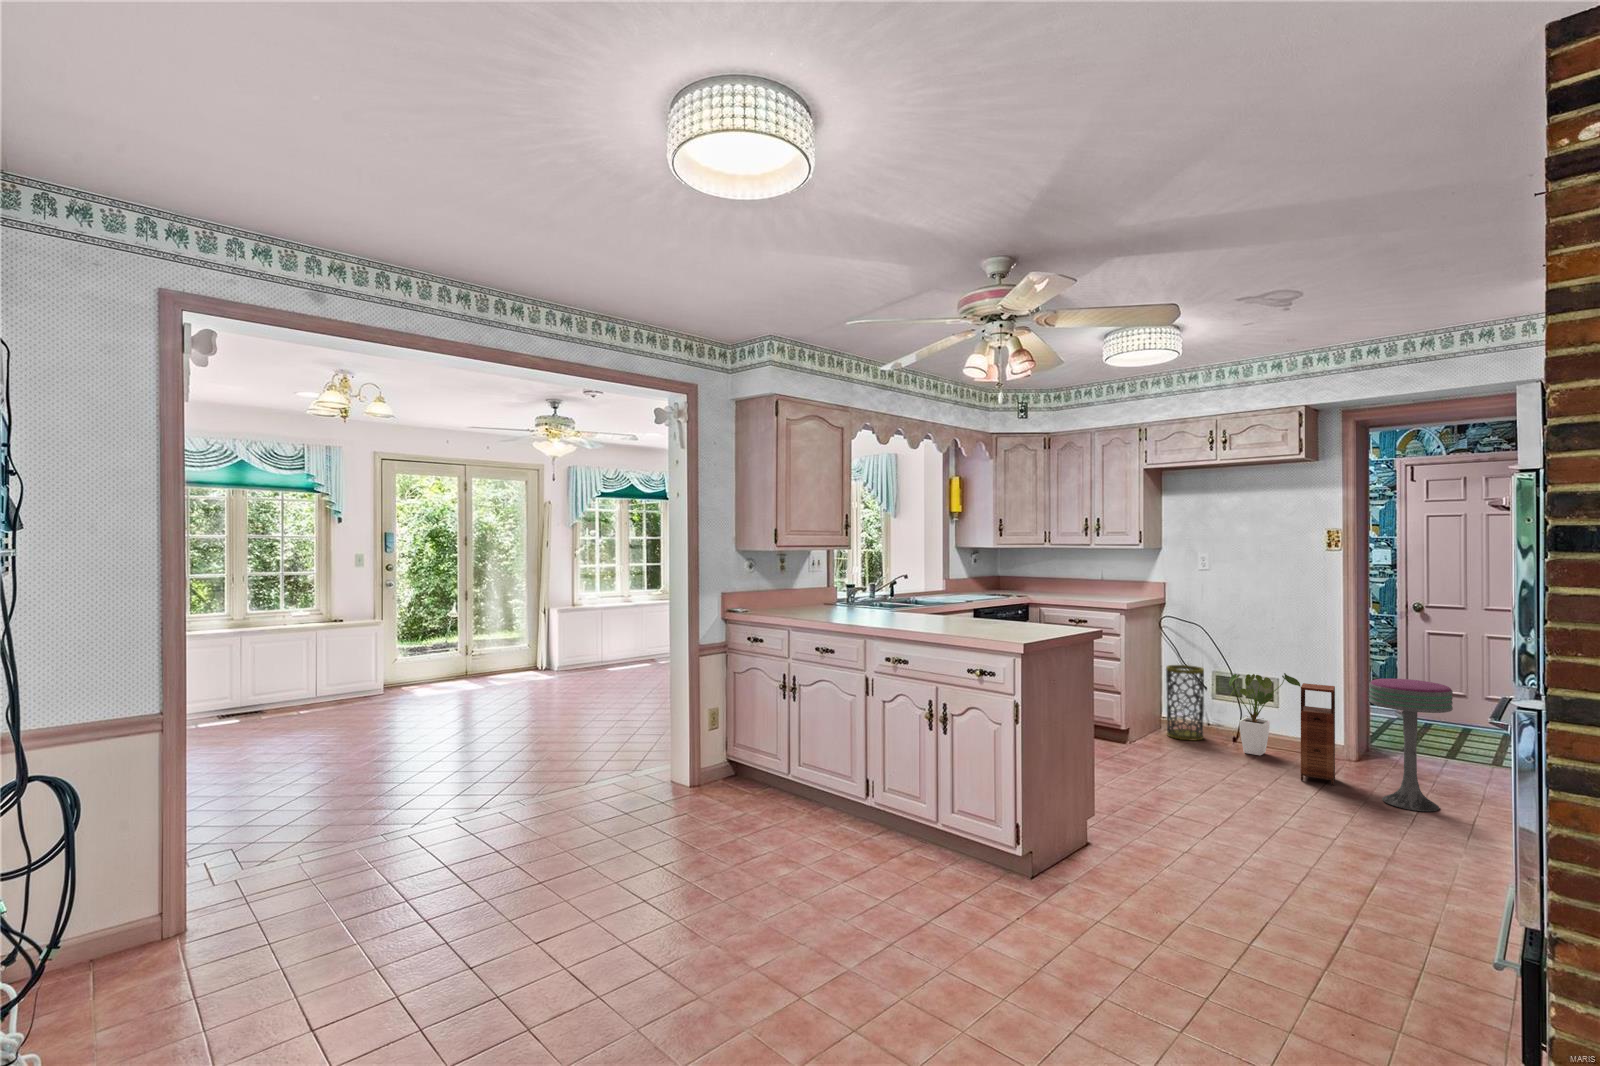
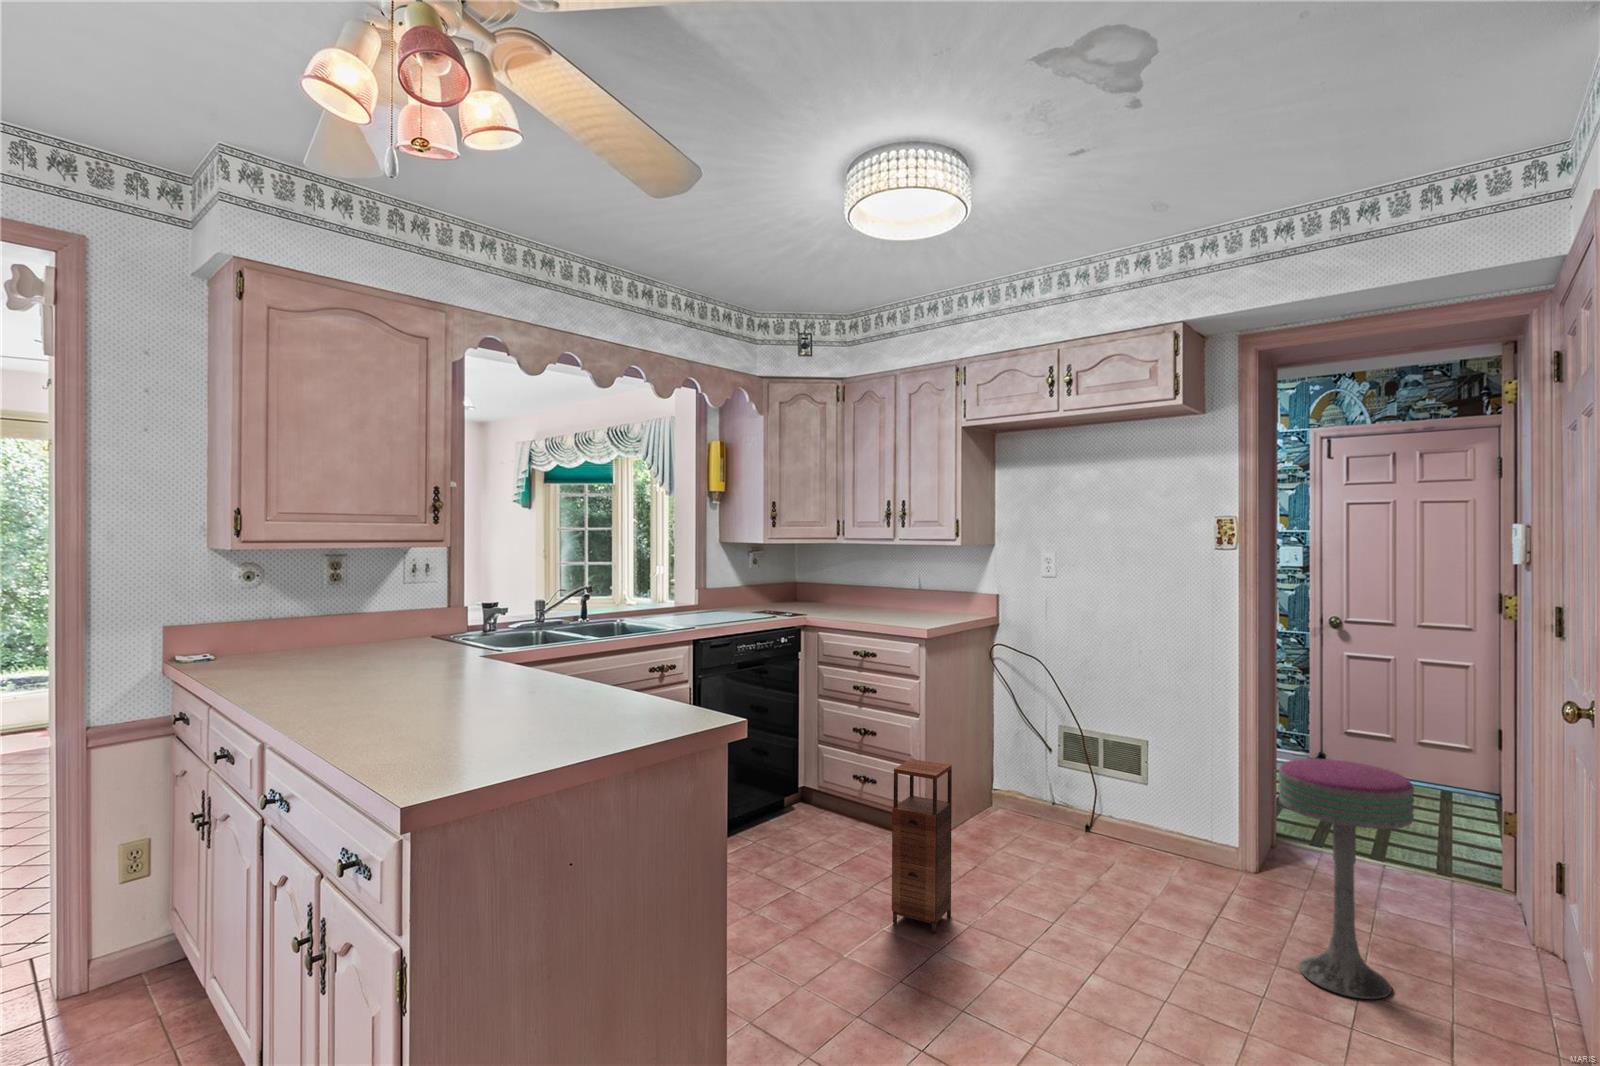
trash can: present [1166,665,1204,740] -> none [992,716,1045,833]
house plant: present [1229,673,1300,756] -> none [1072,733,1178,863]
storage cabinet: present [1301,683,1335,785] -> present [892,759,952,934]

